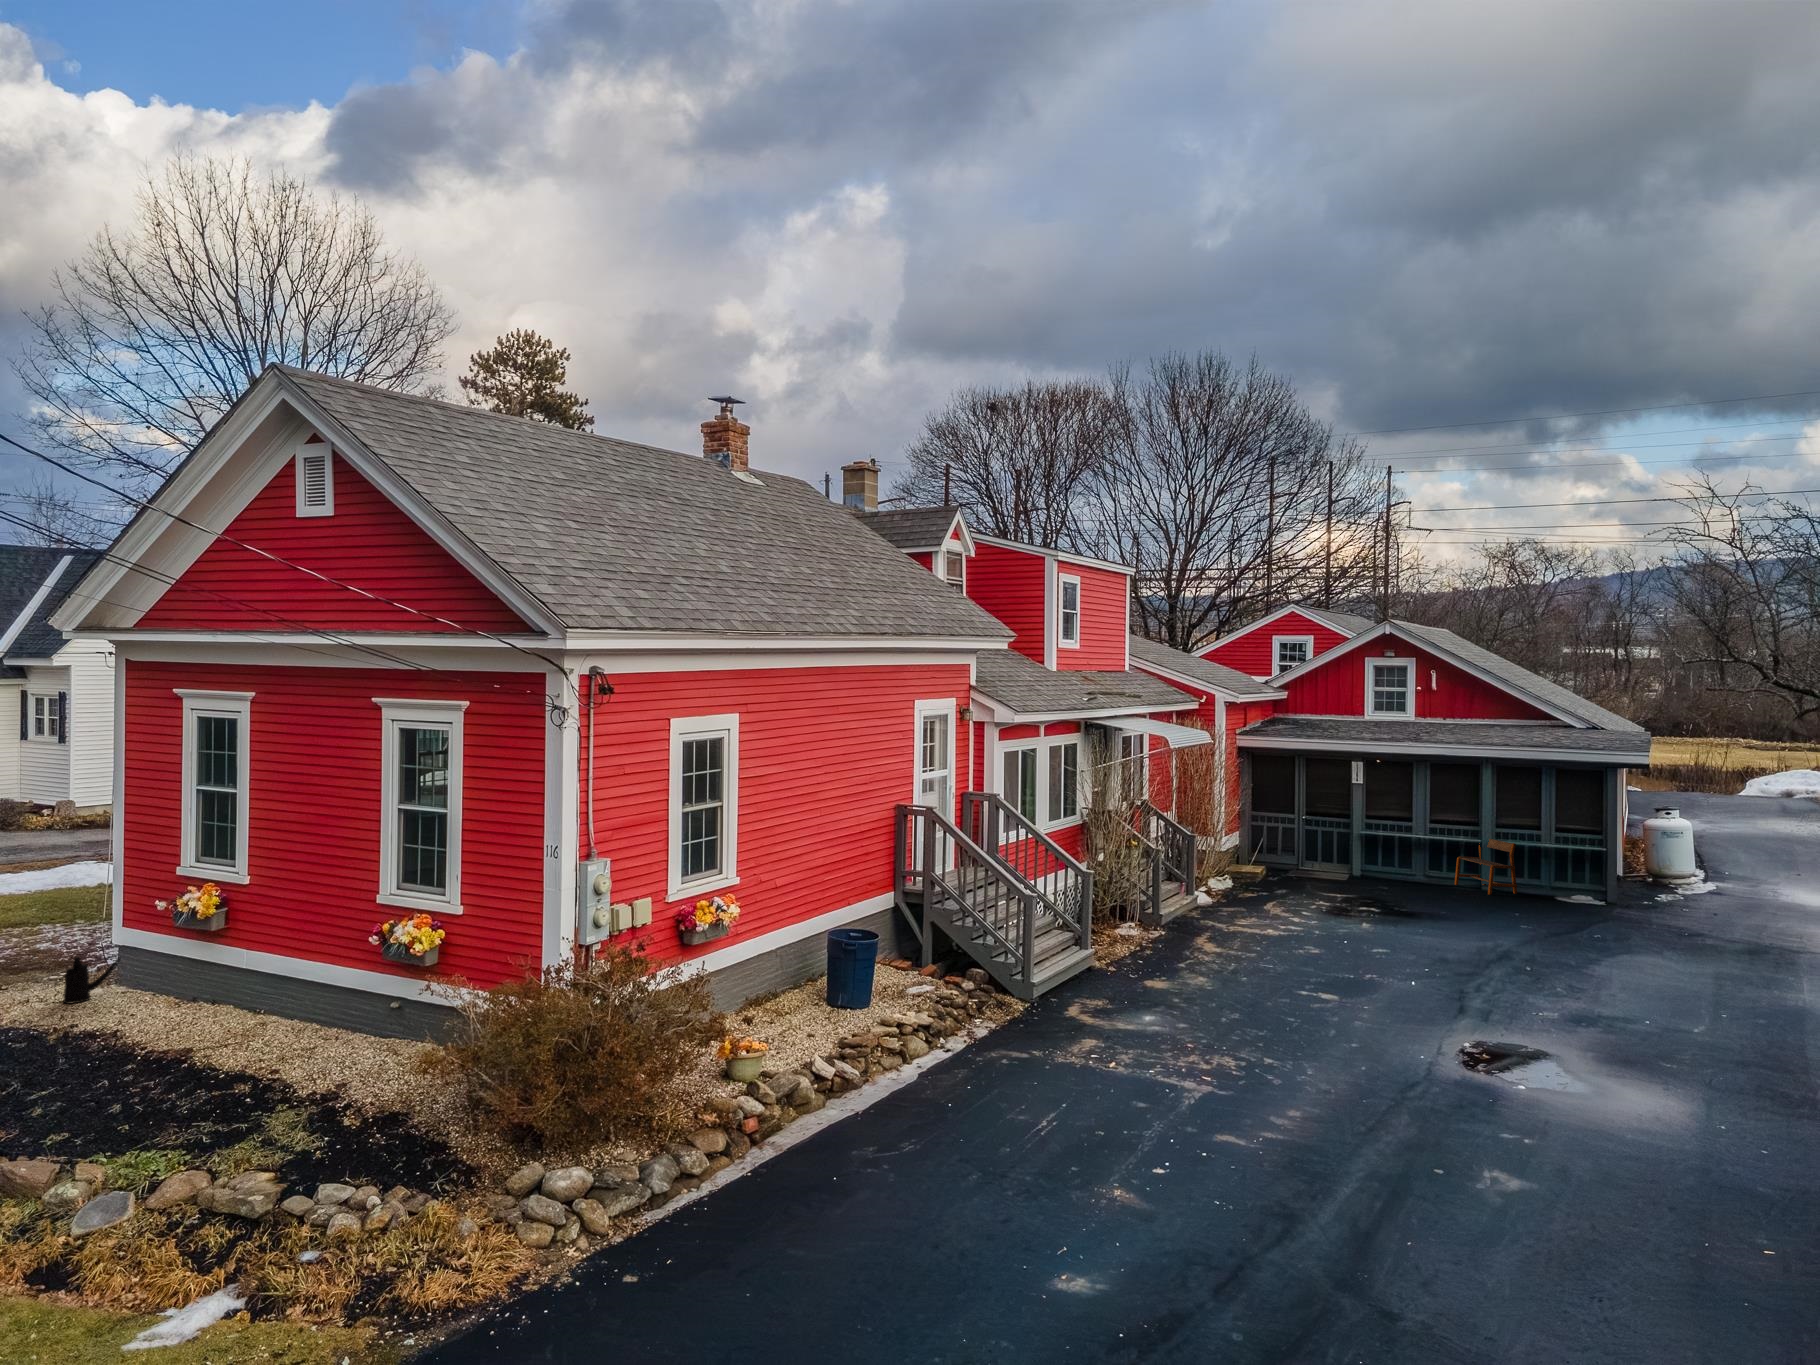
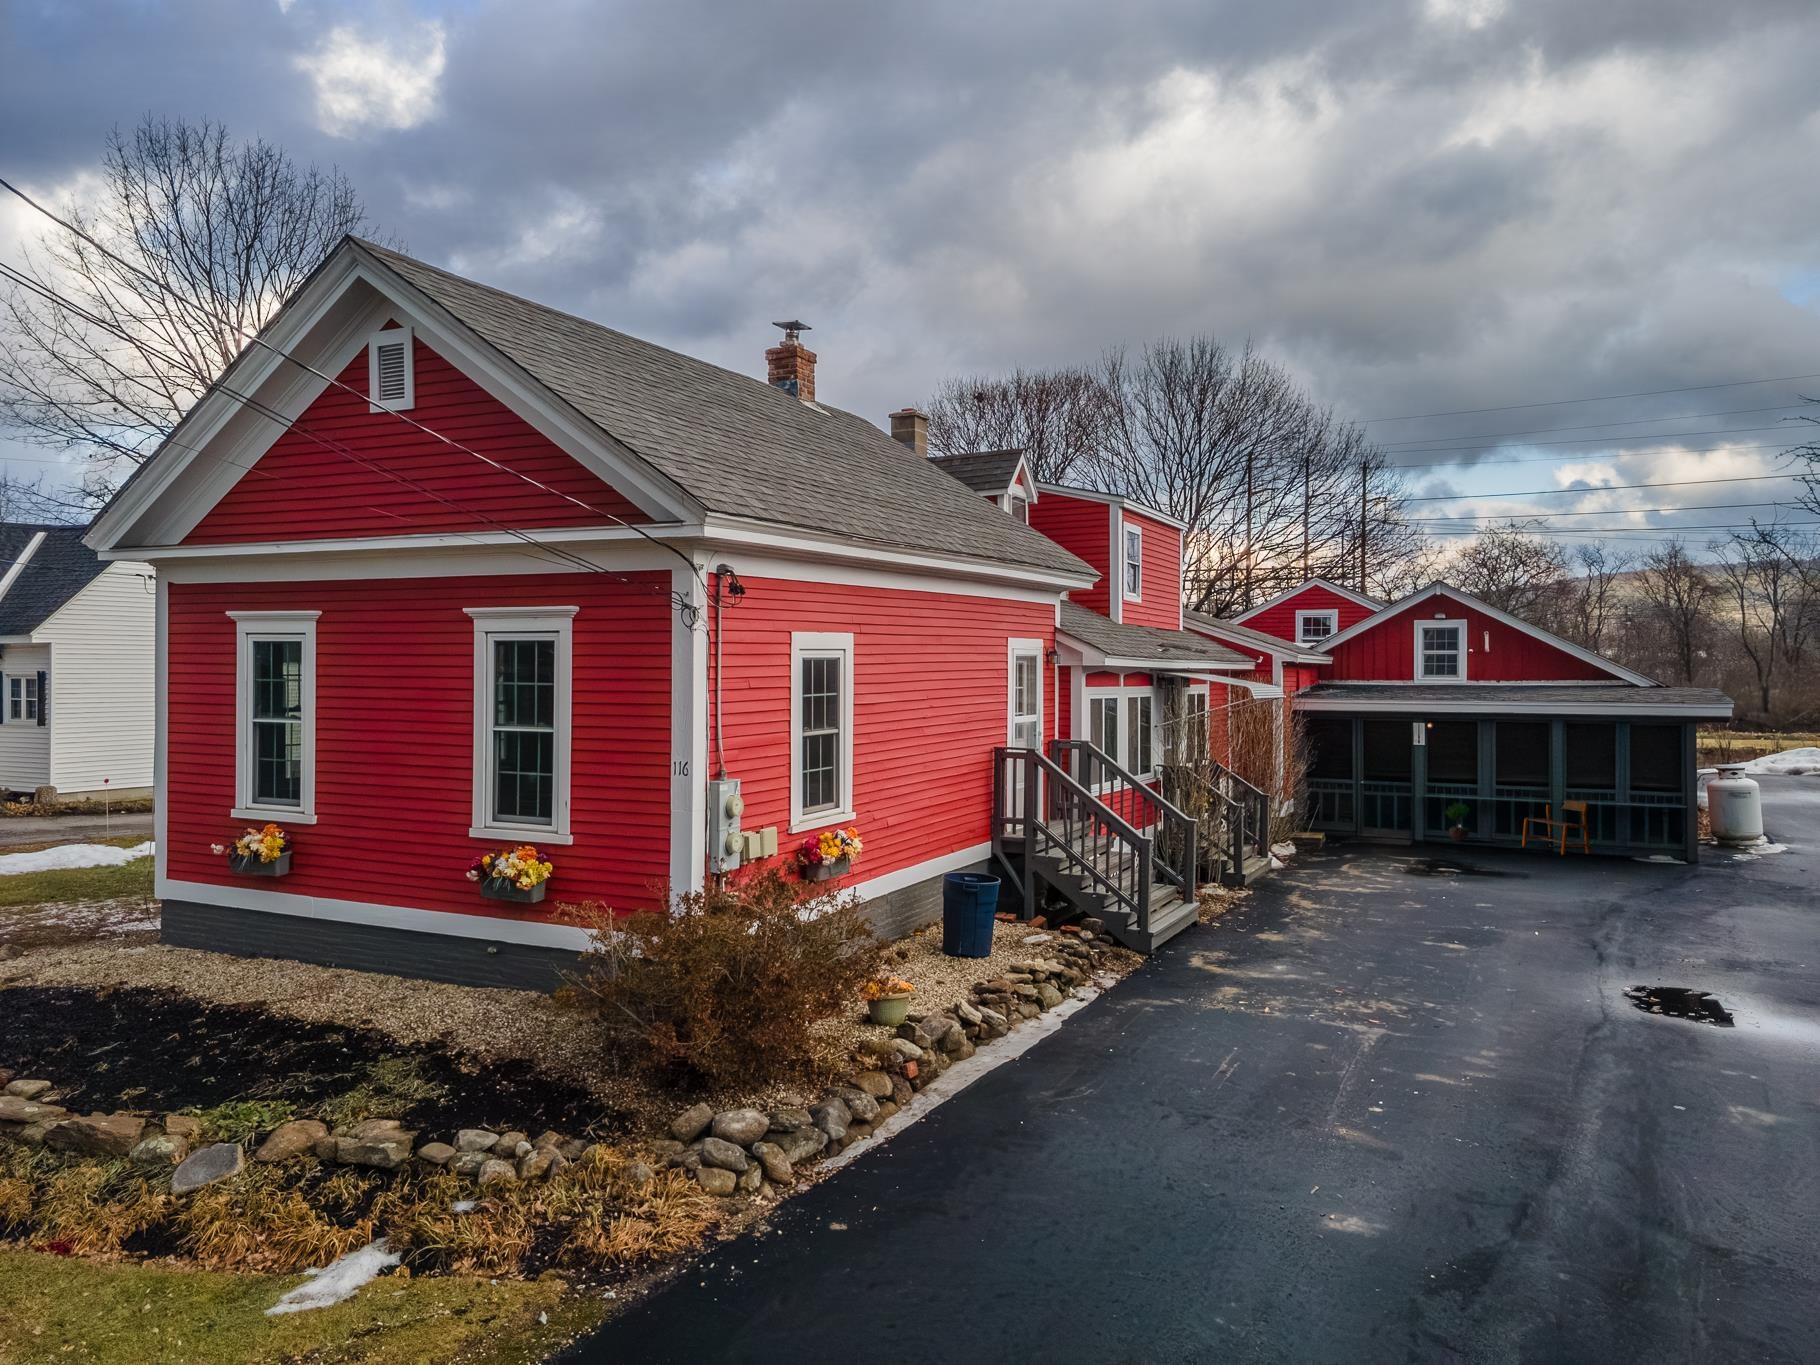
potted tree: none [1381,838,1406,878] -> present [1447,804,1469,841]
watering can: present [55,957,120,1004] -> none [98,908,169,959]

